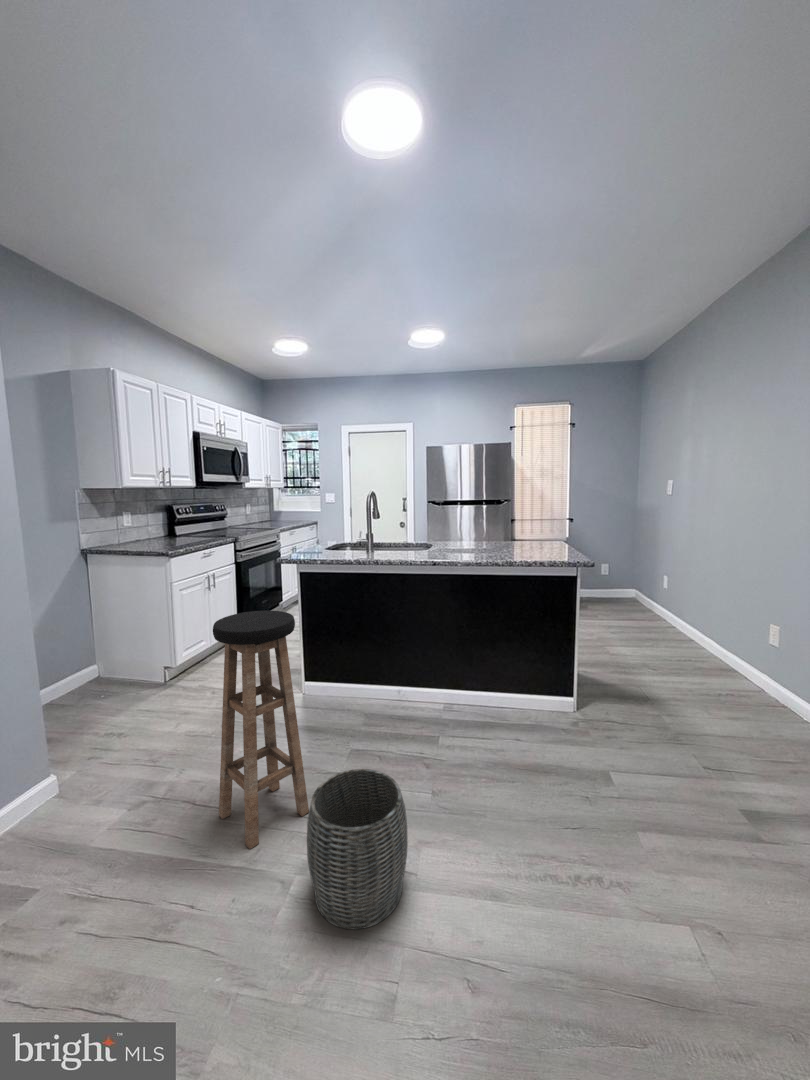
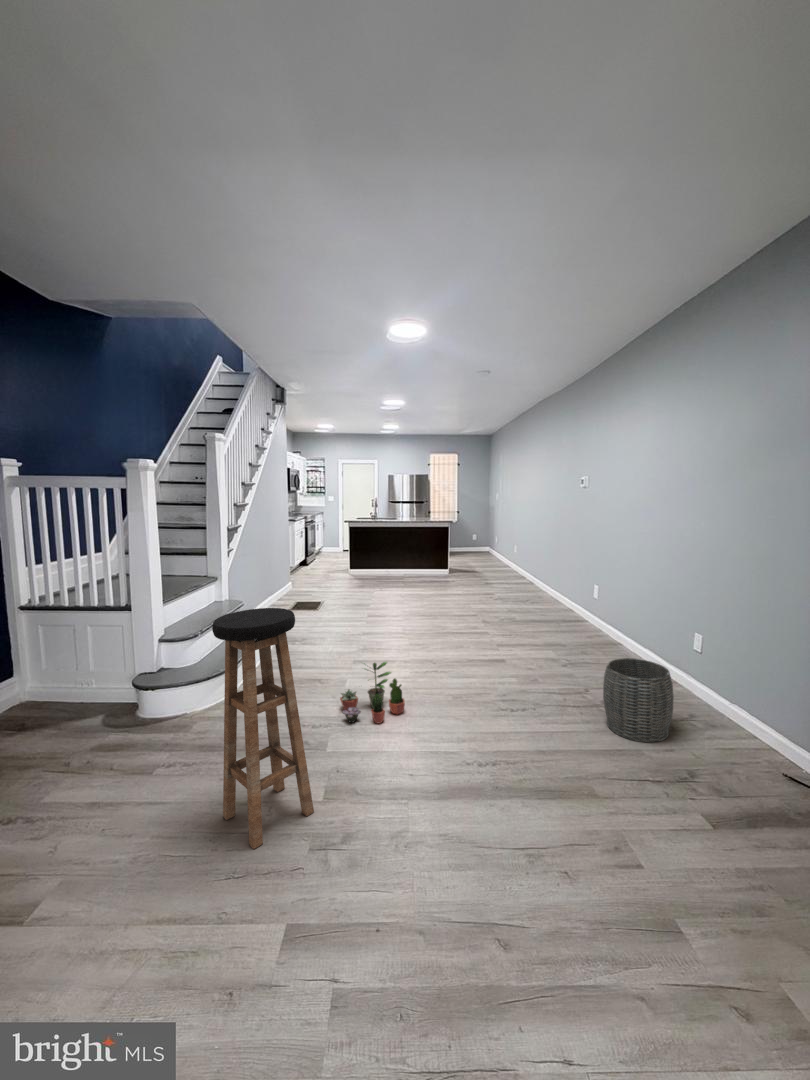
potted plant: none [334,662,398,723] -> present [340,662,405,723]
woven basket: present [307,769,408,930] -> present [603,658,674,742]

